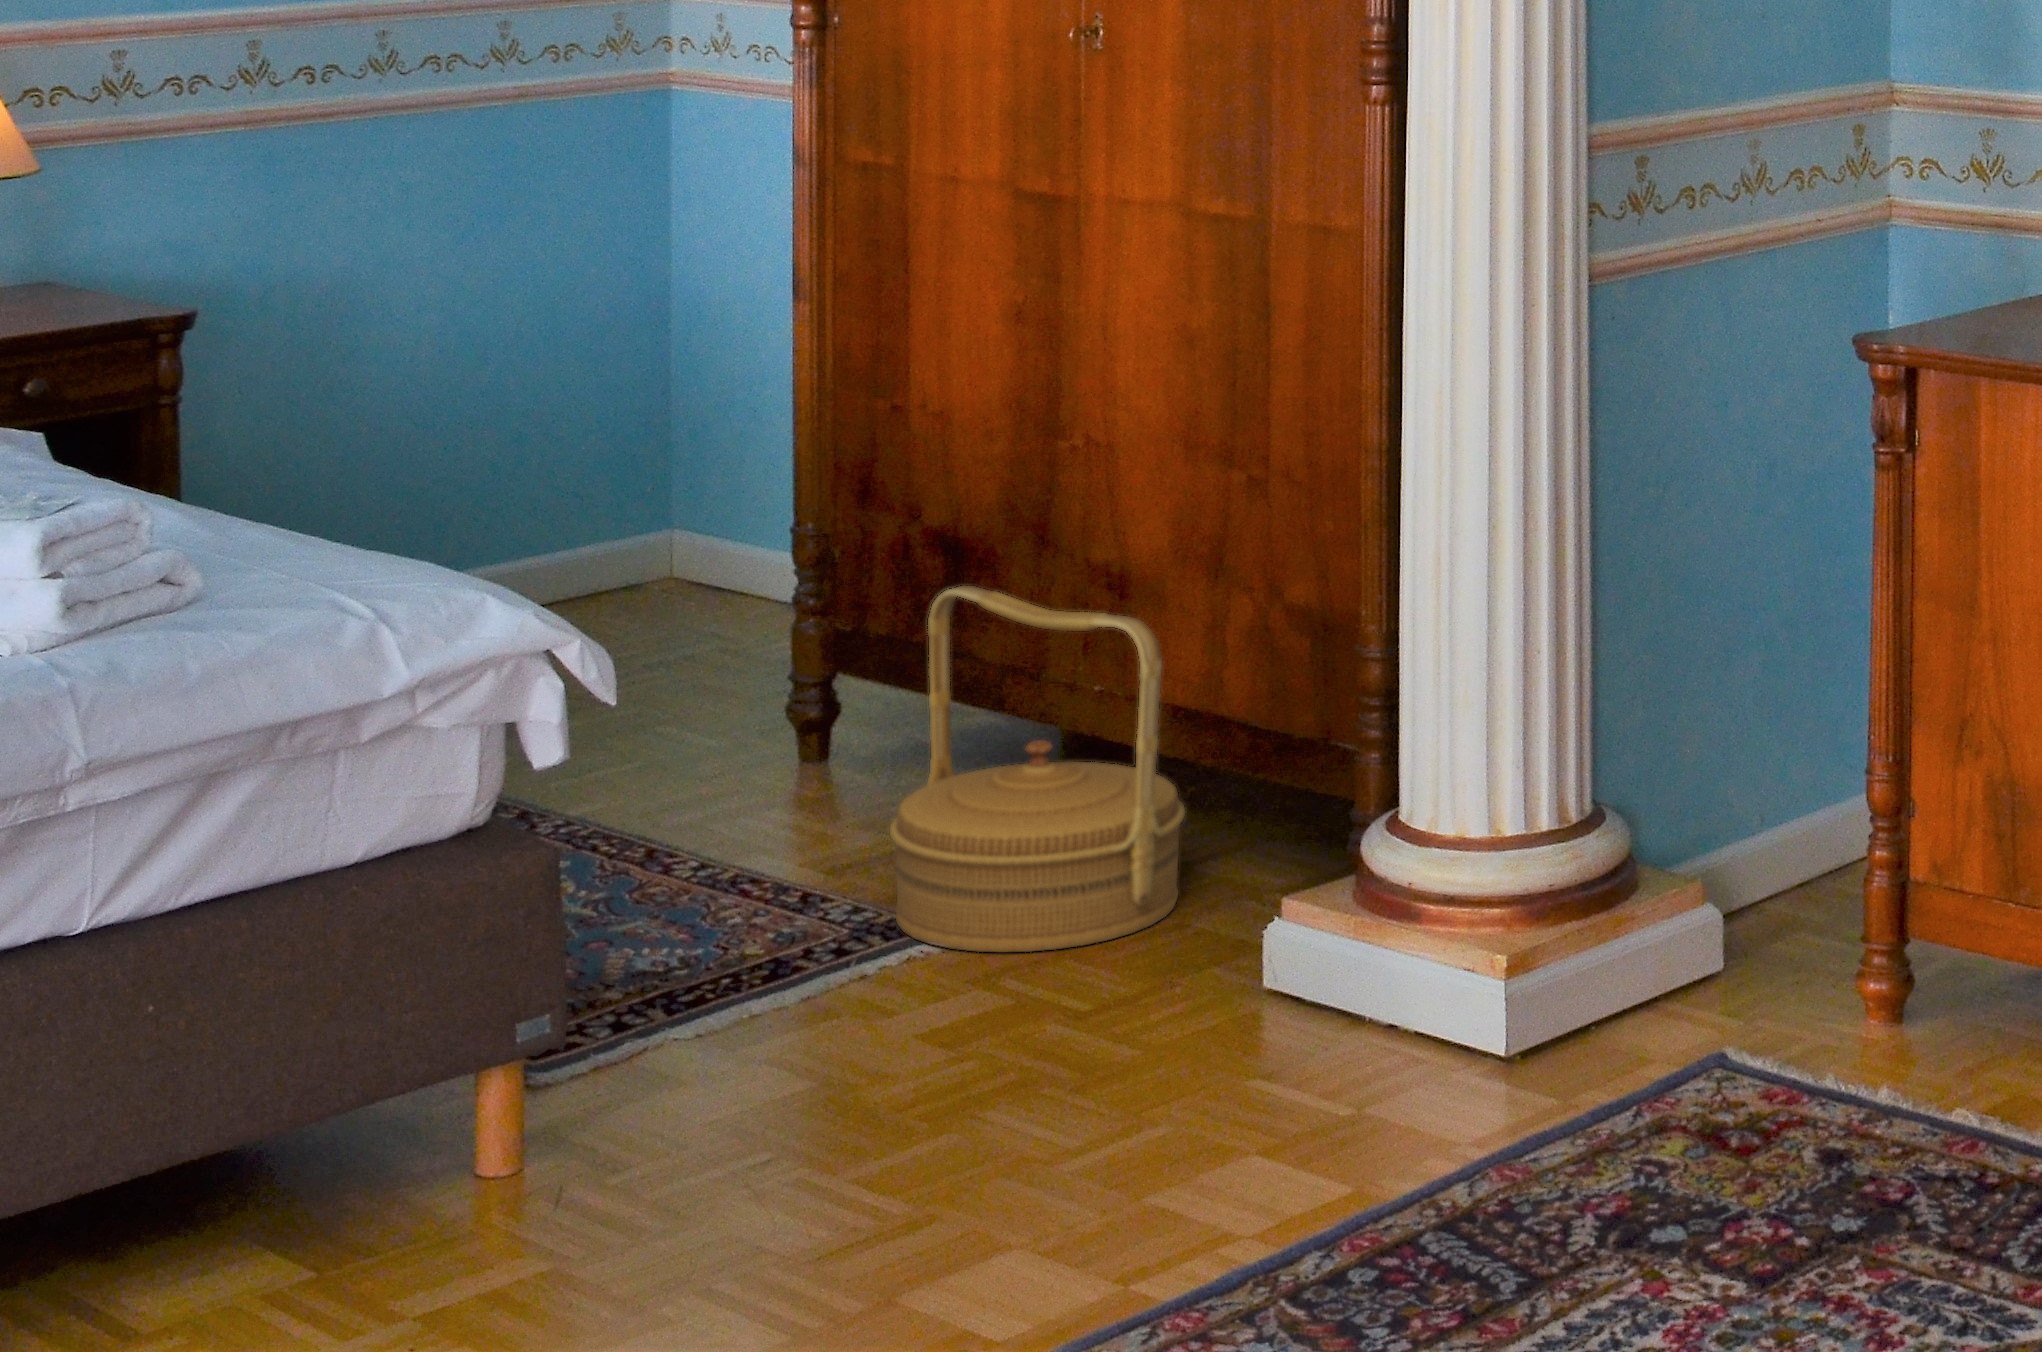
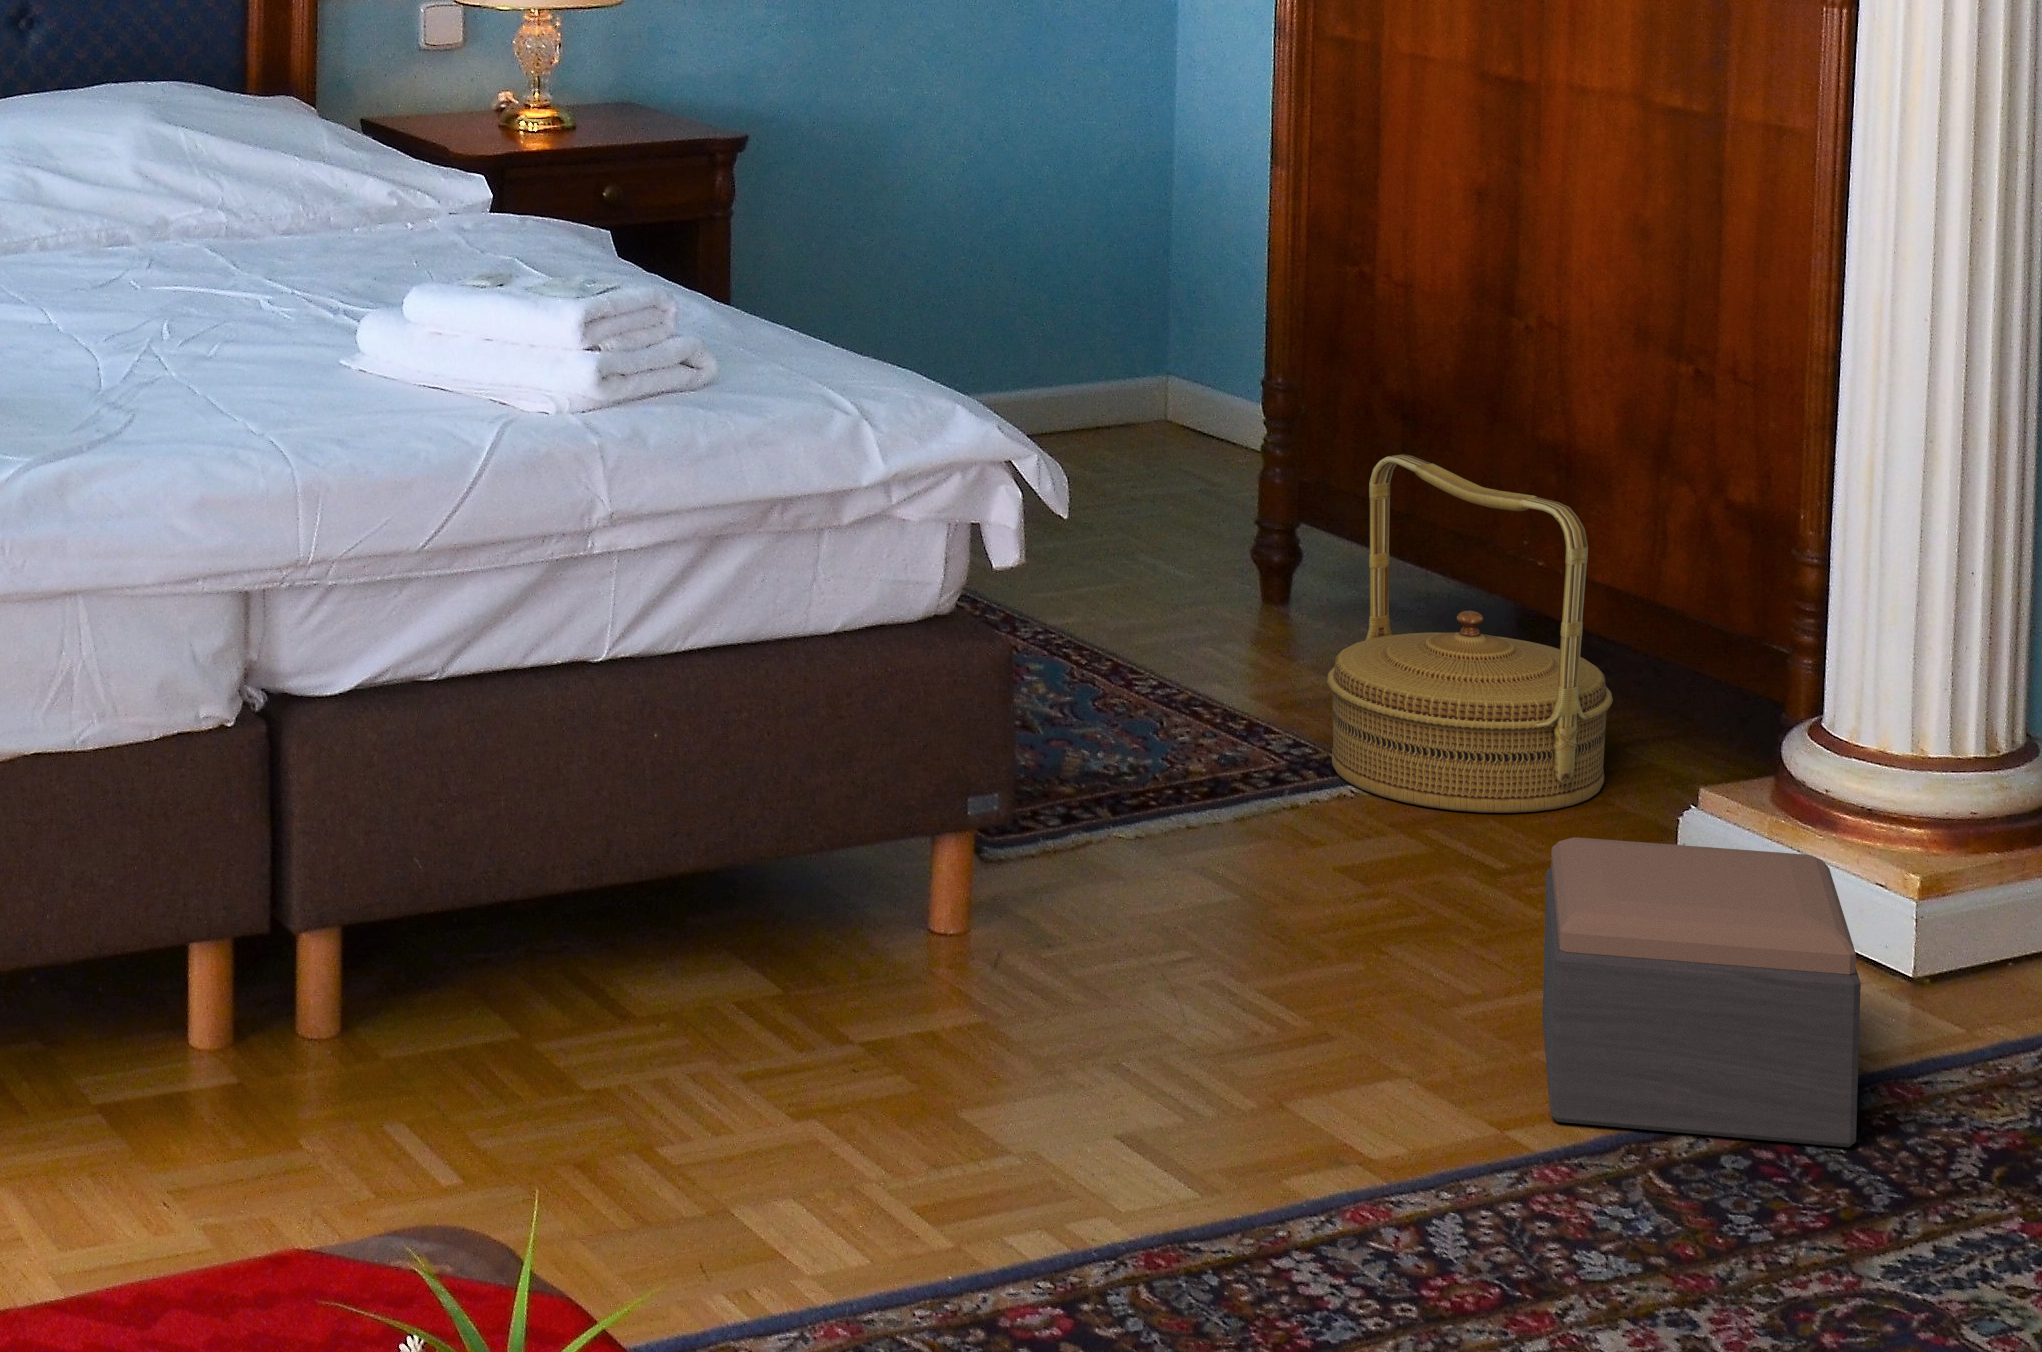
footstool: none [1149,947,1479,1277] -> present [1542,837,1861,1147]

